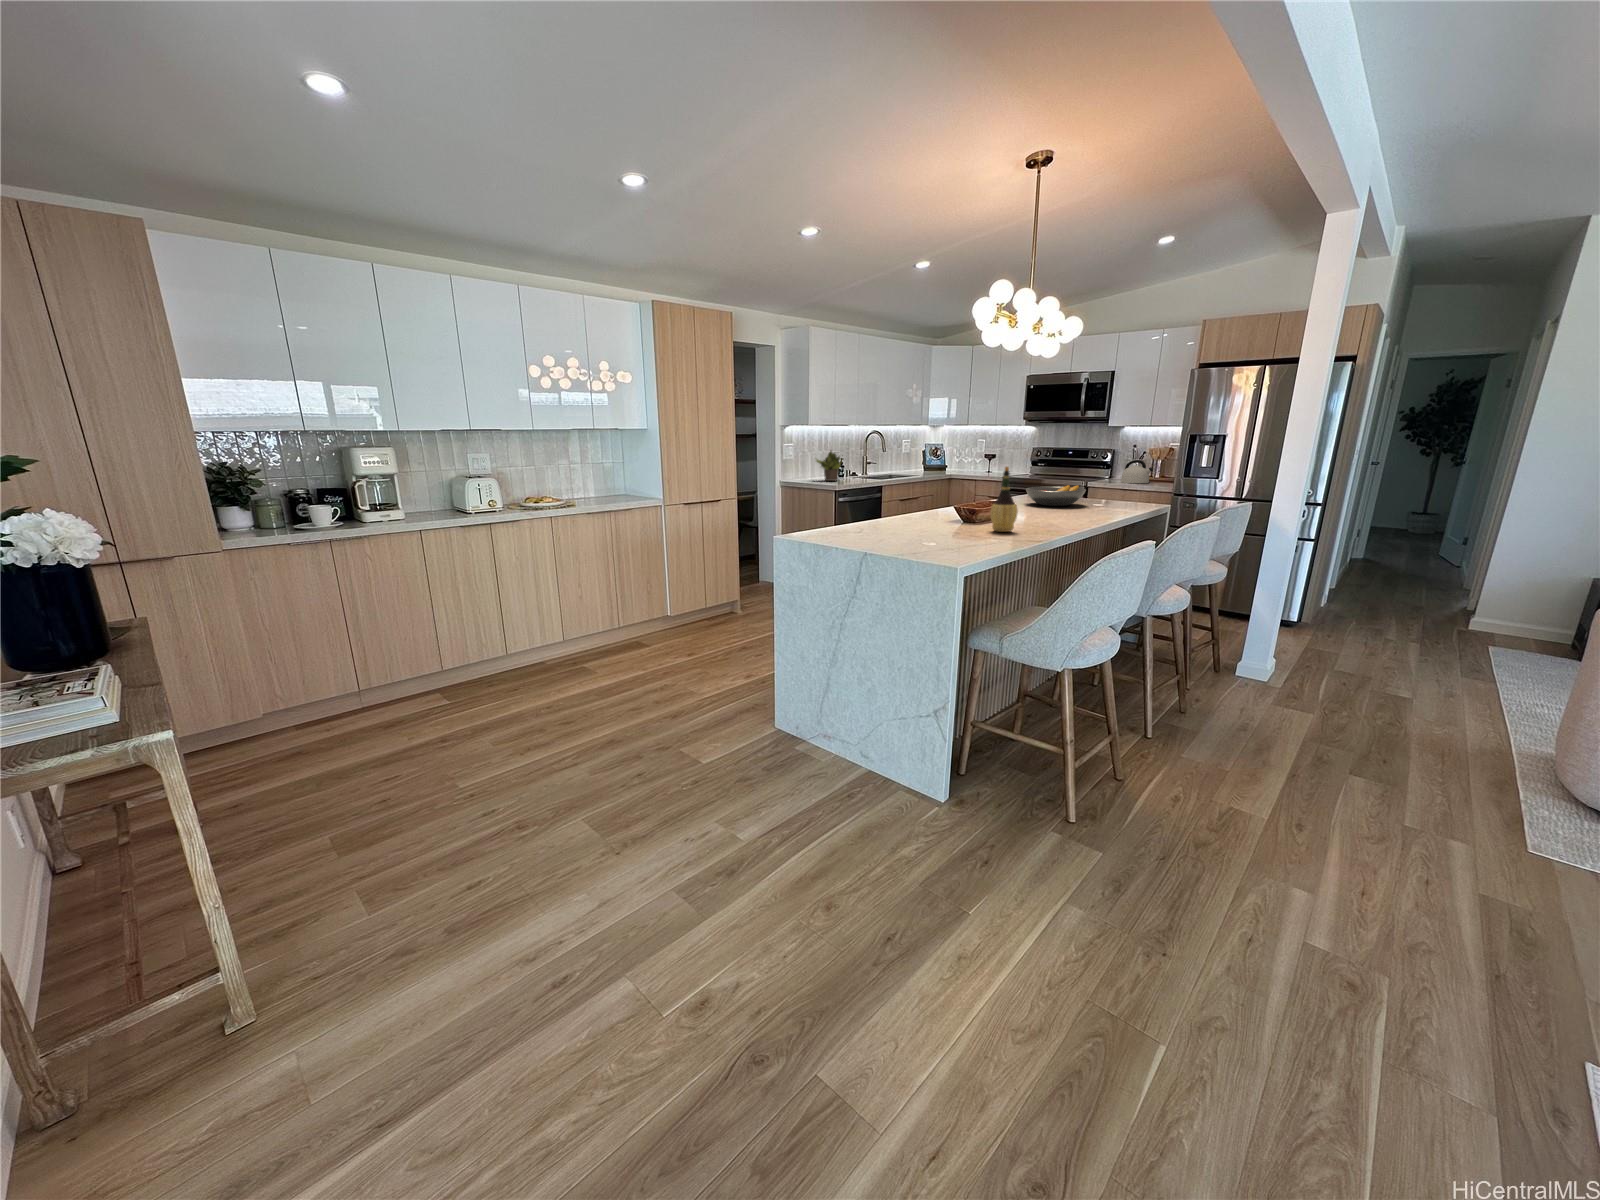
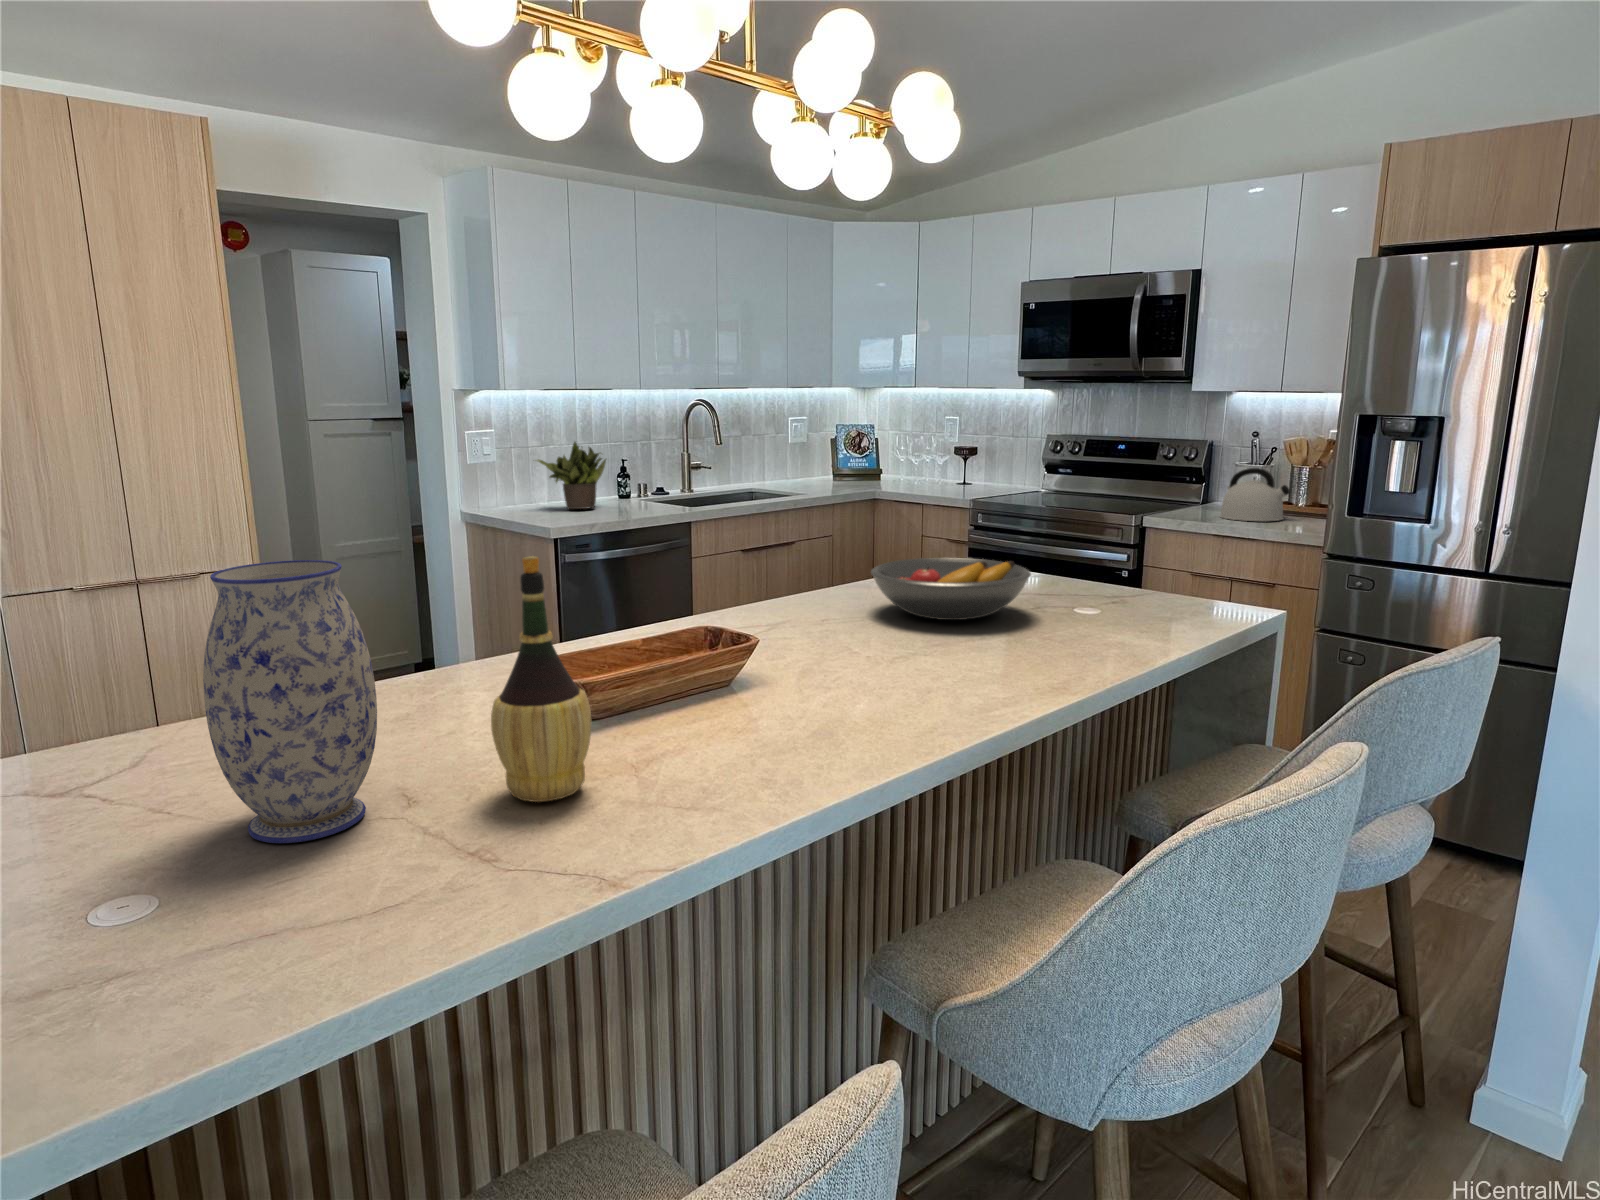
vase: none [934,467,973,537] -> present [203,560,377,843]

